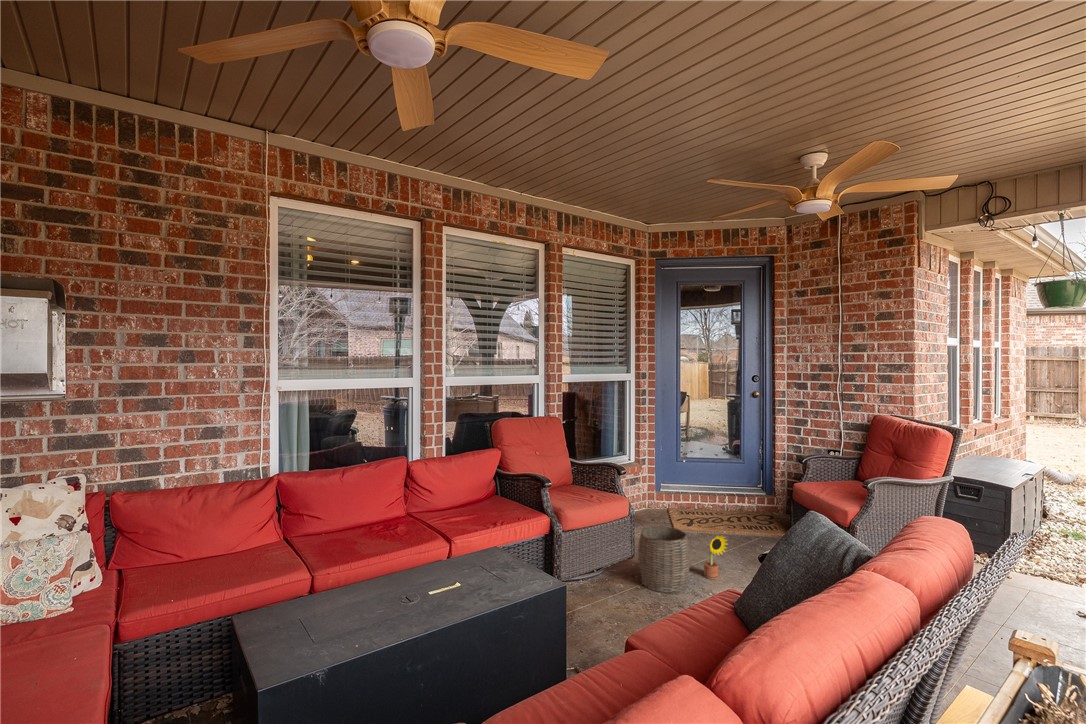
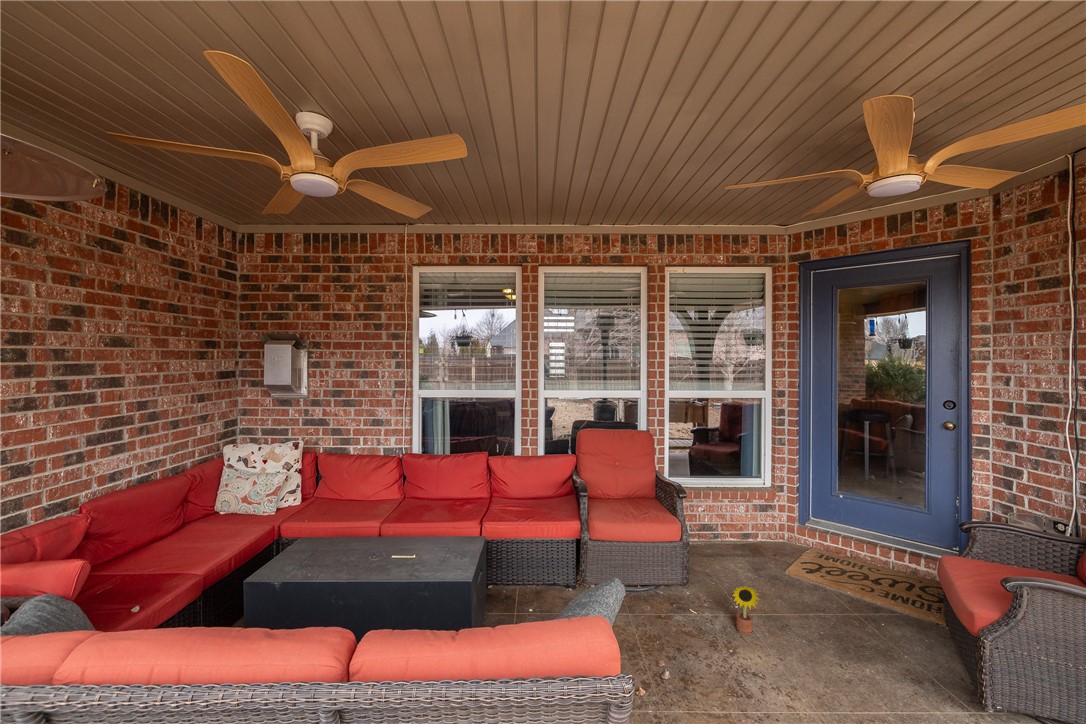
woven basket: present [638,526,690,593] -> none [654,557,709,632]

